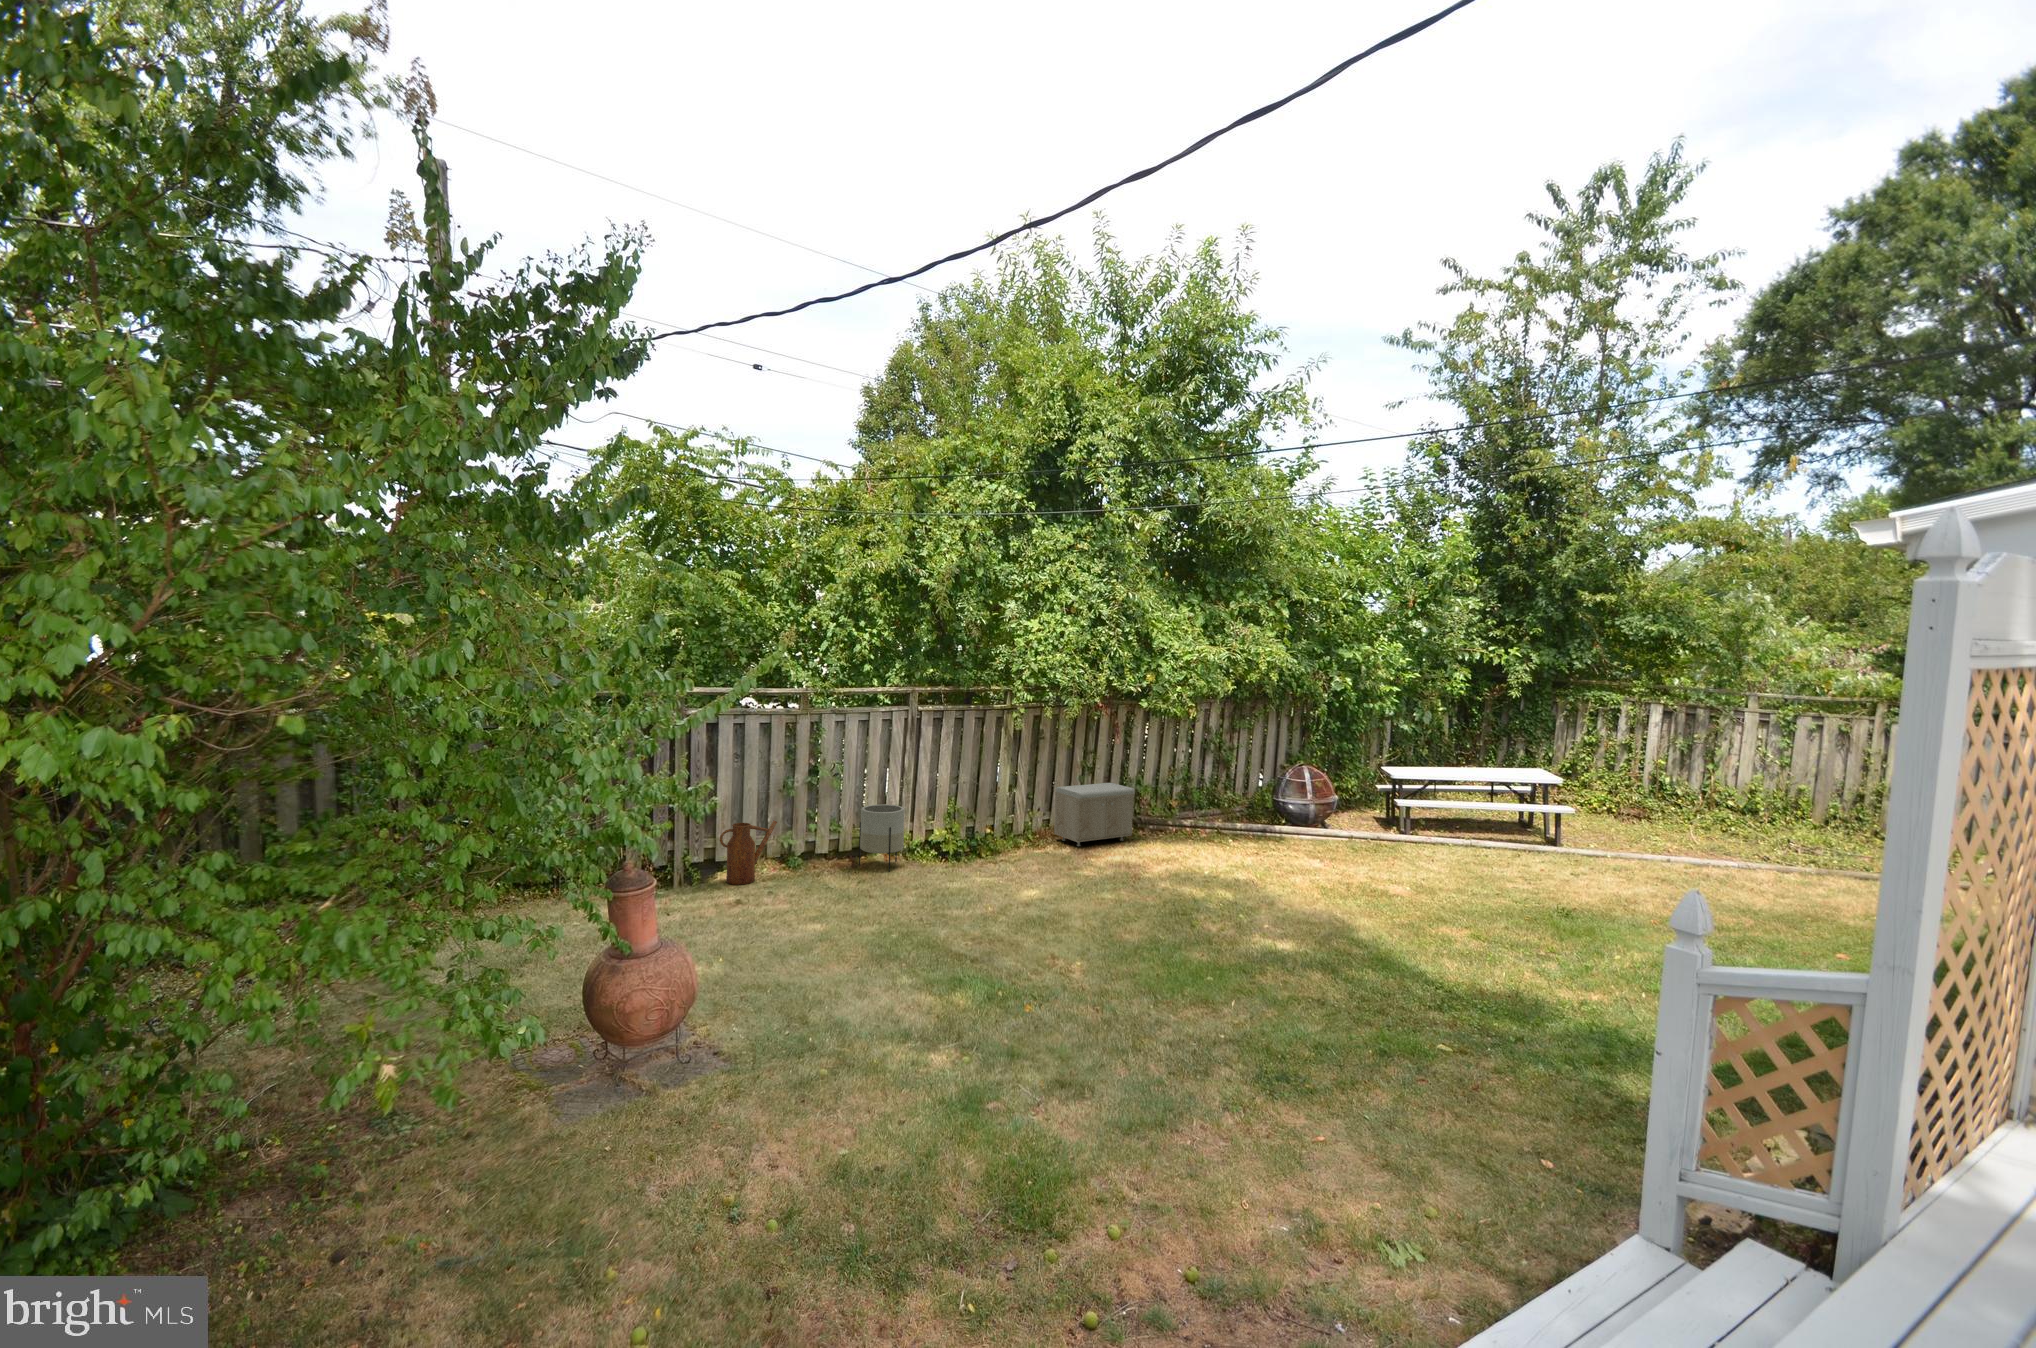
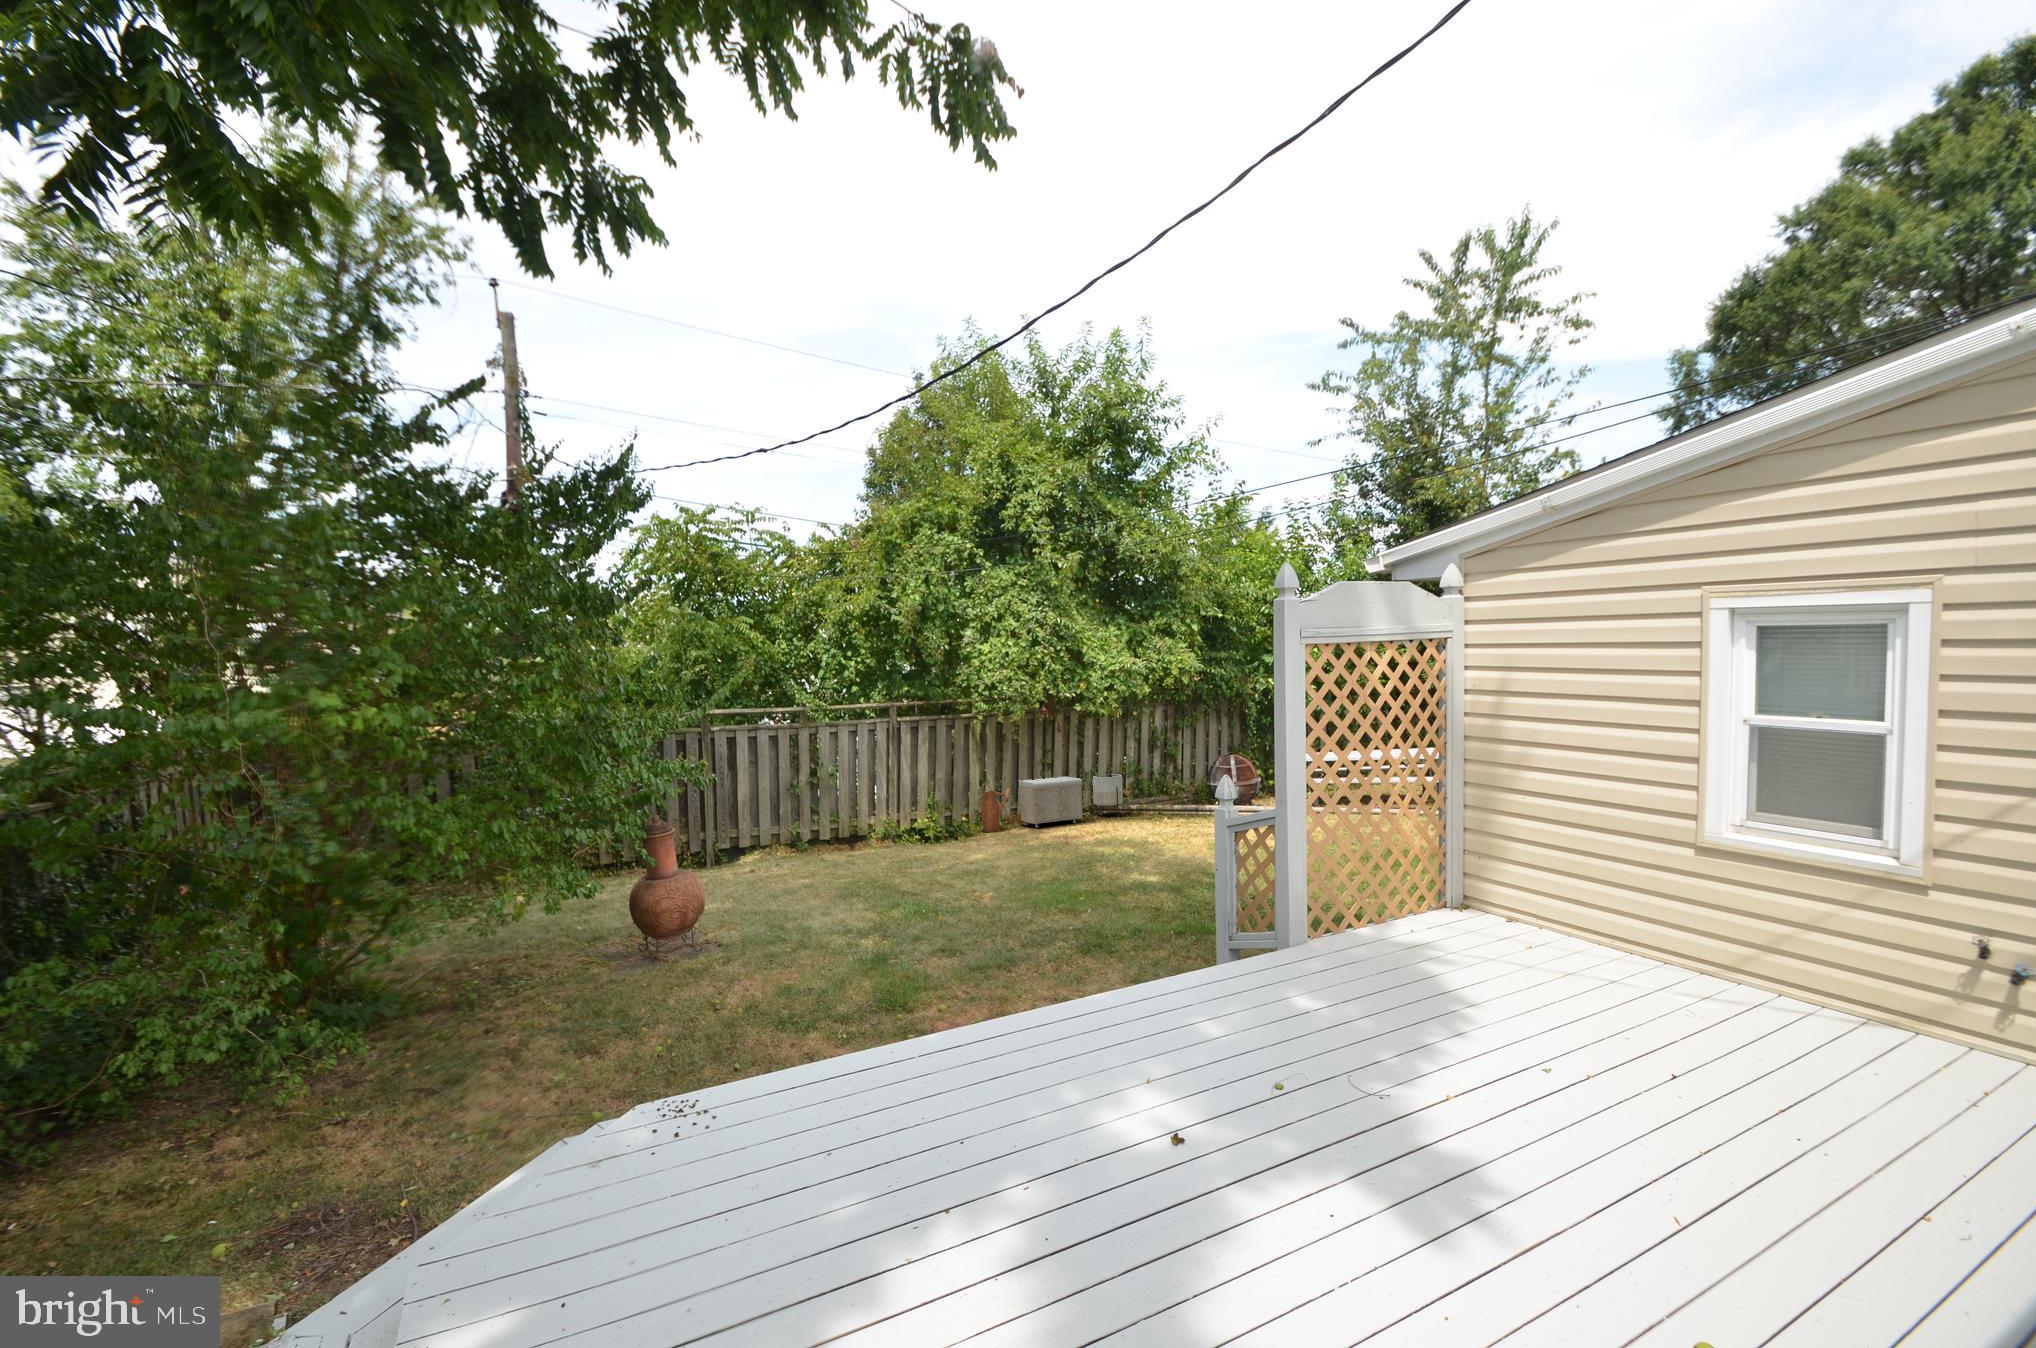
planter: present [859,804,904,872] -> present [1092,774,1123,815]
watering can: present [720,821,777,885] -> present [977,788,1010,832]

